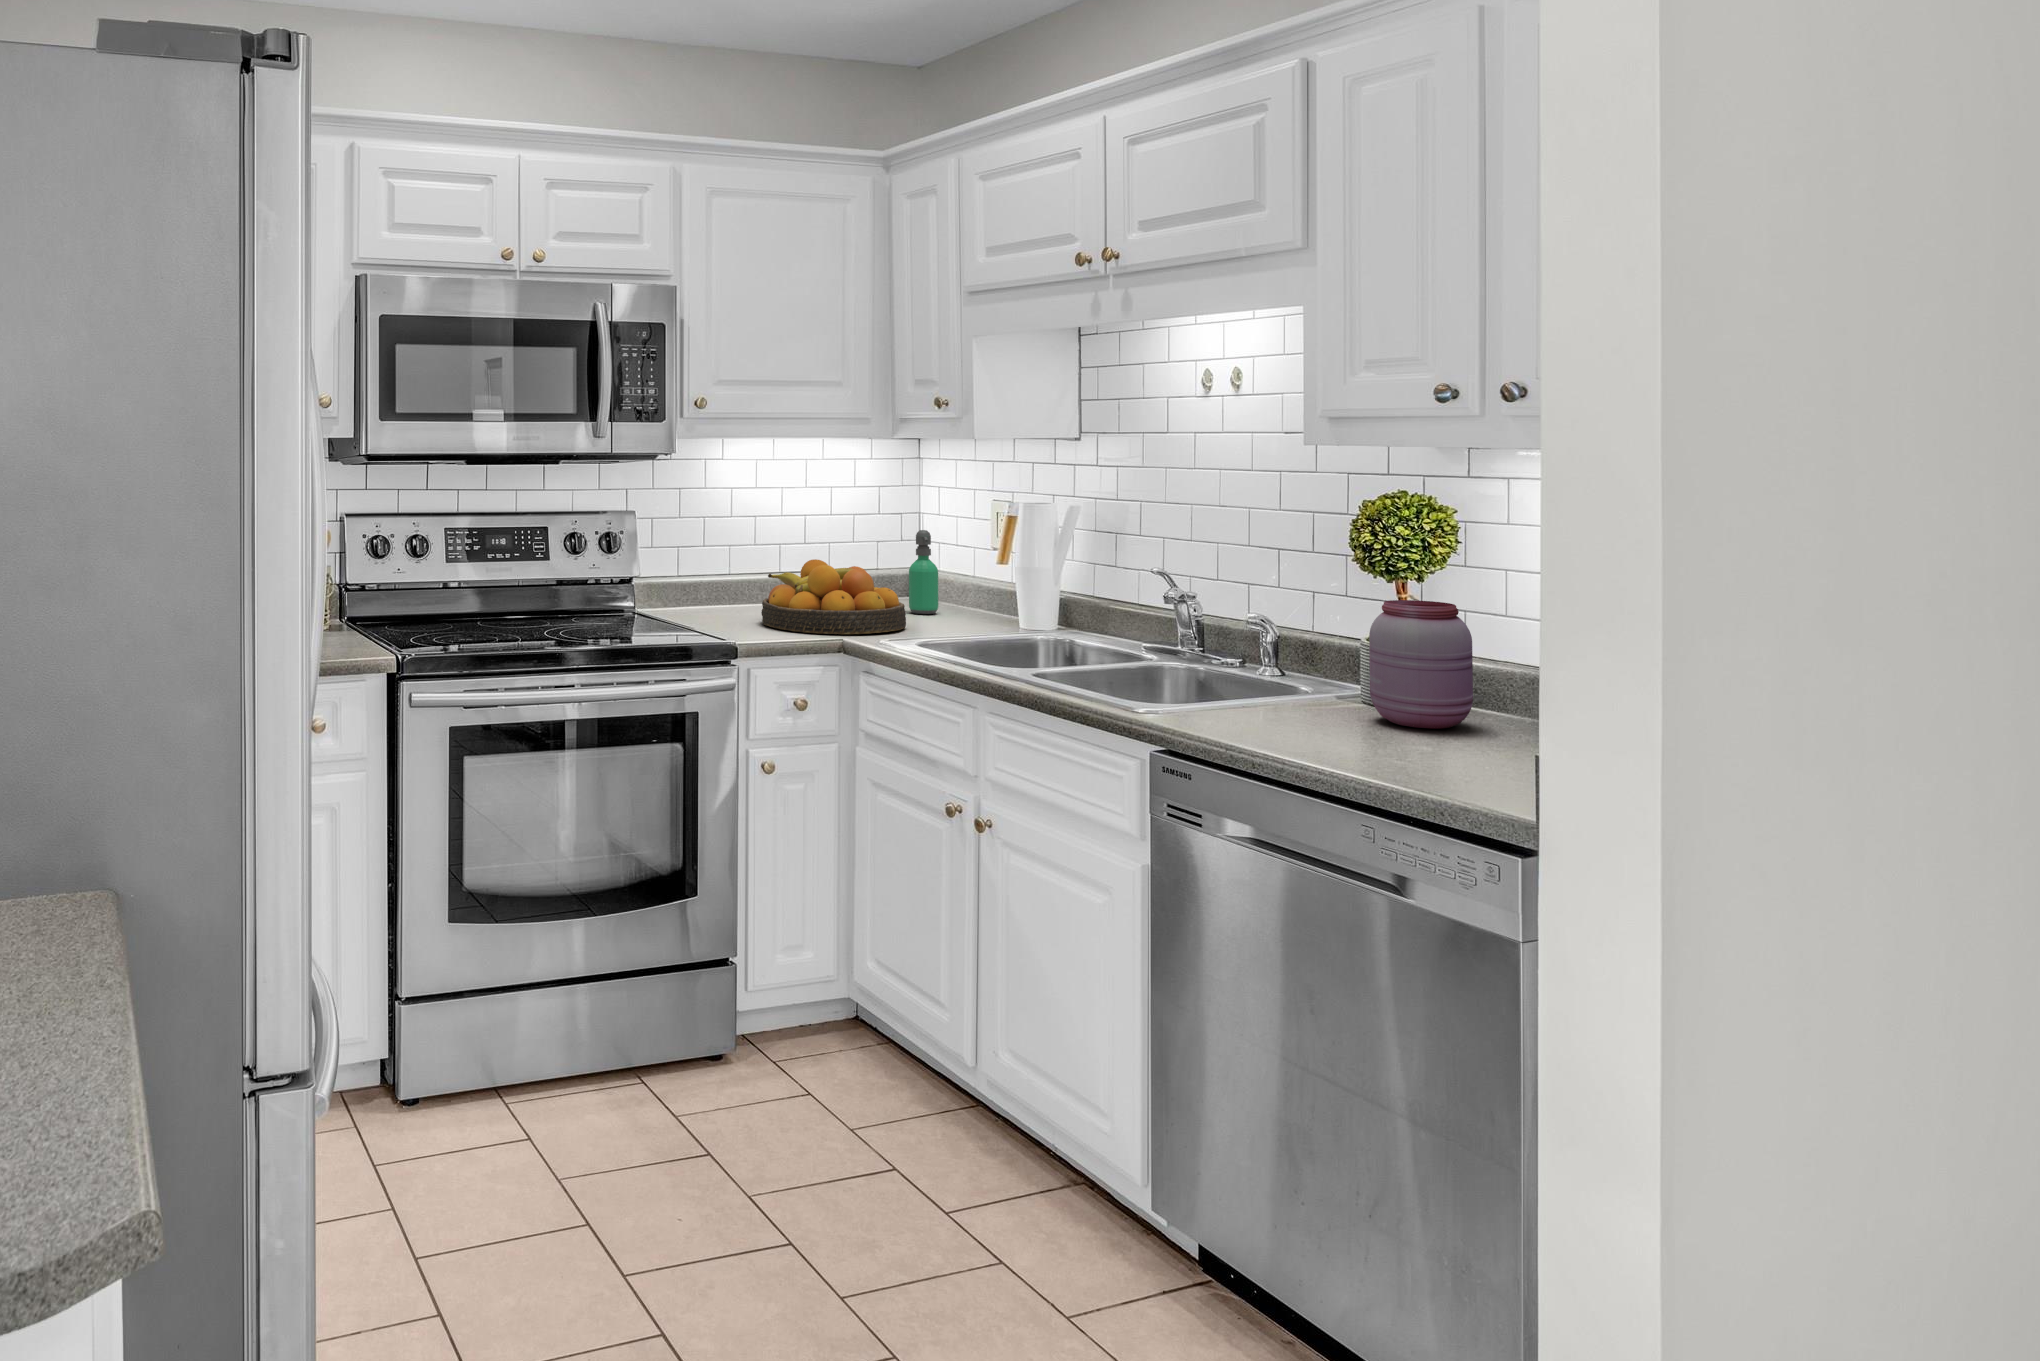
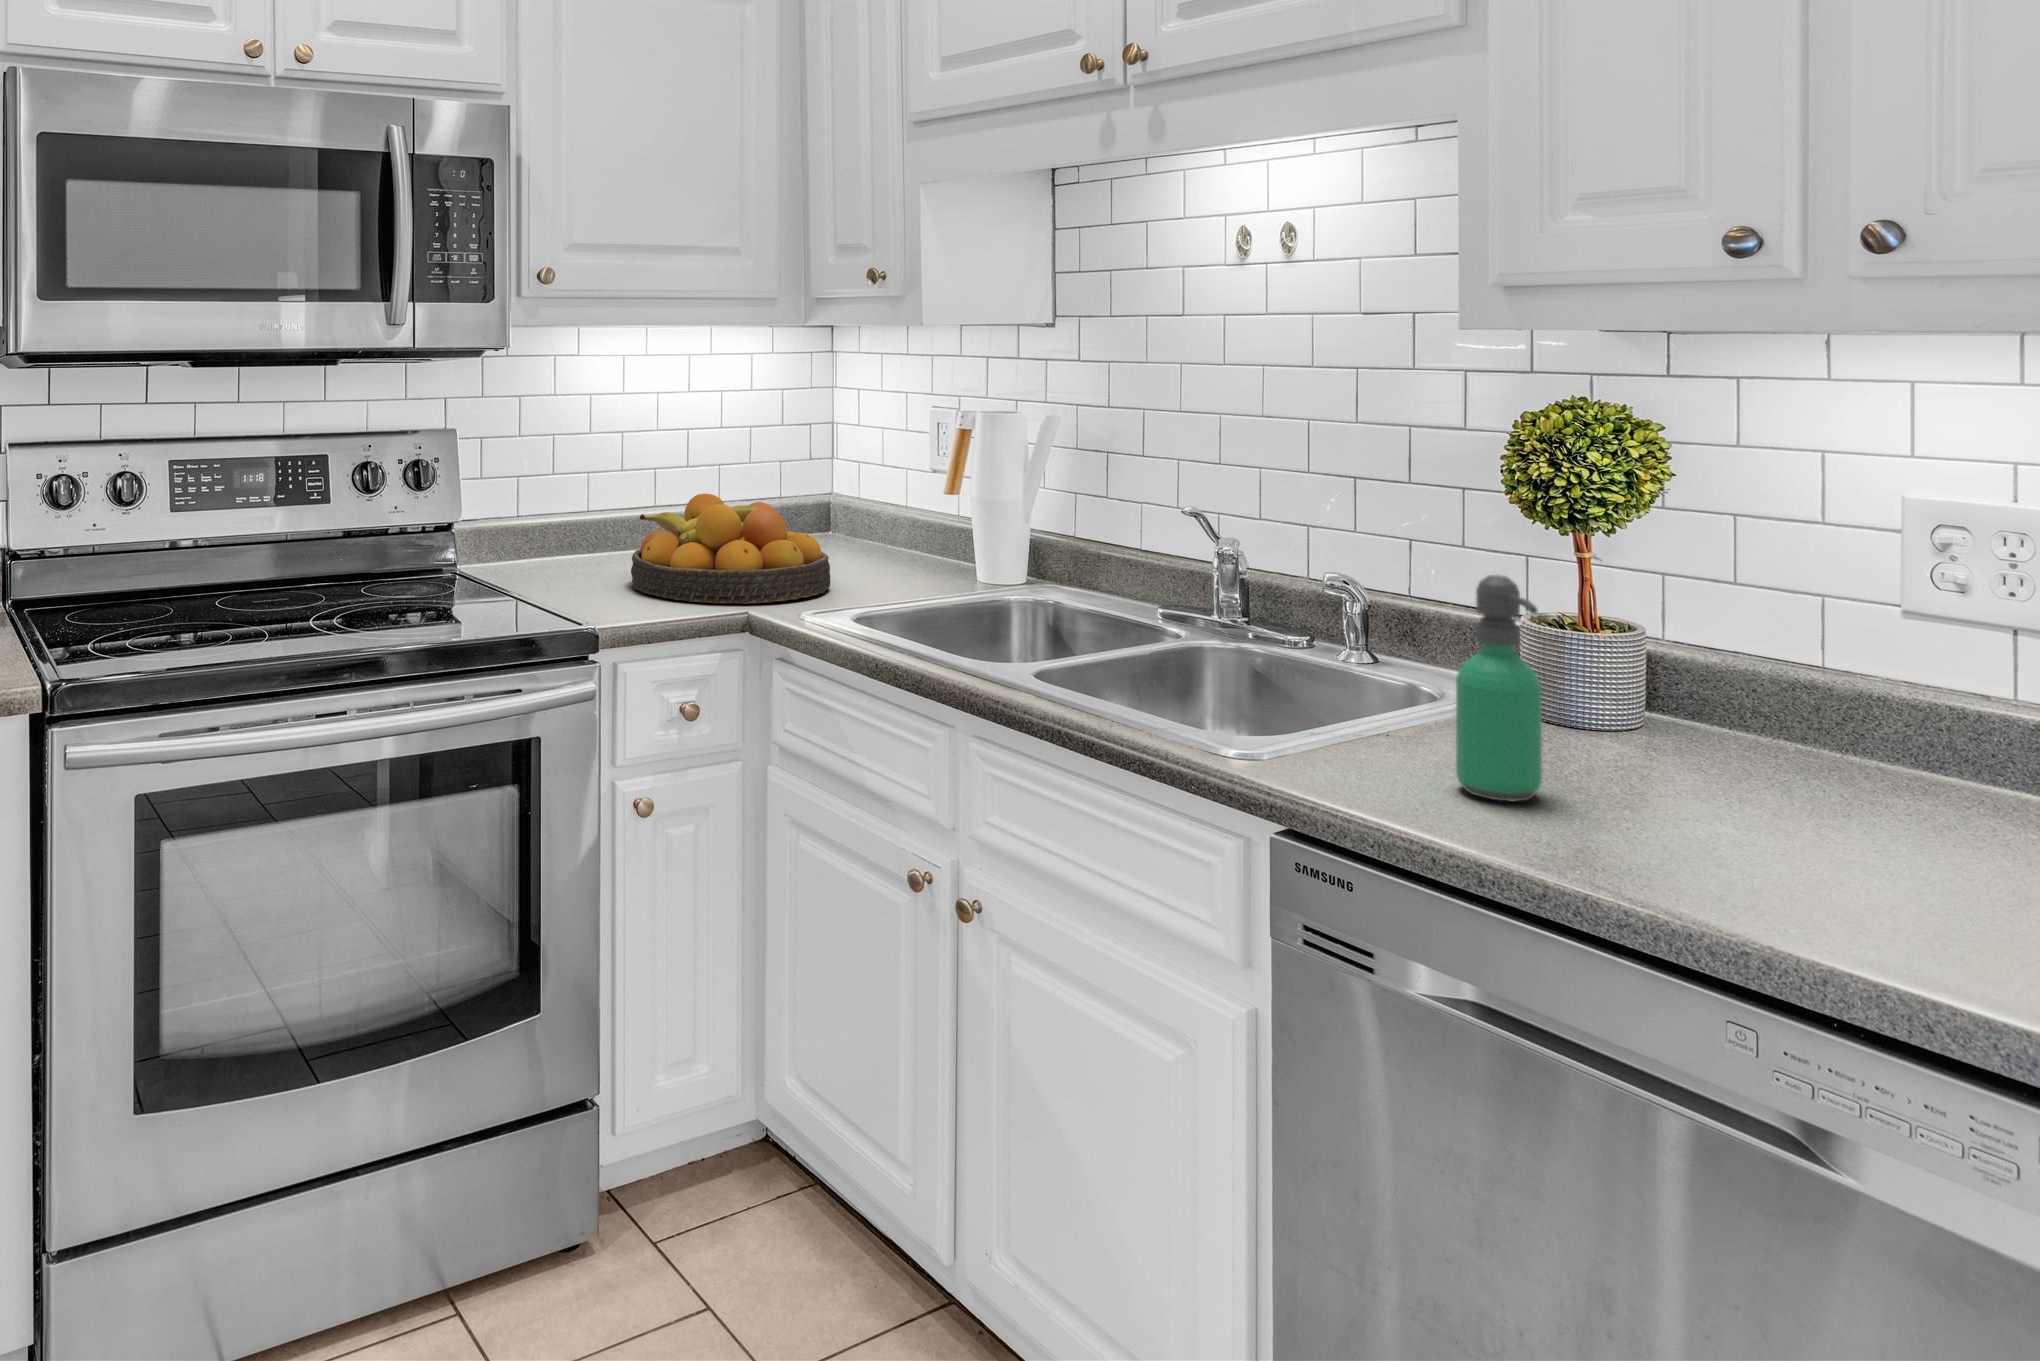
soap dispenser: present [909,530,938,614] -> present [1456,575,1542,802]
jar: present [1369,600,1473,728] -> none [1574,570,1740,776]

